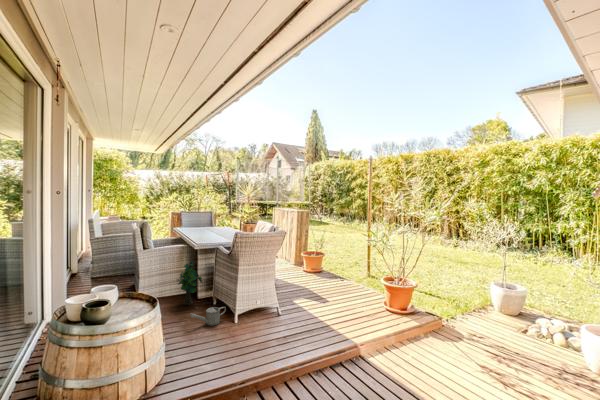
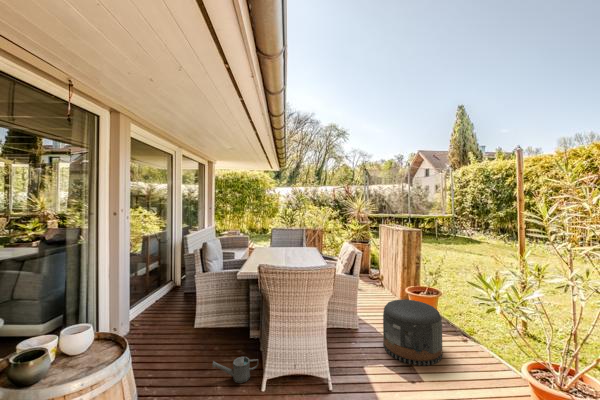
pouf: none [298,257,336,295] -> present [383,300,442,366]
decorative plant: present [178,261,202,305] -> none [230,290,255,340]

